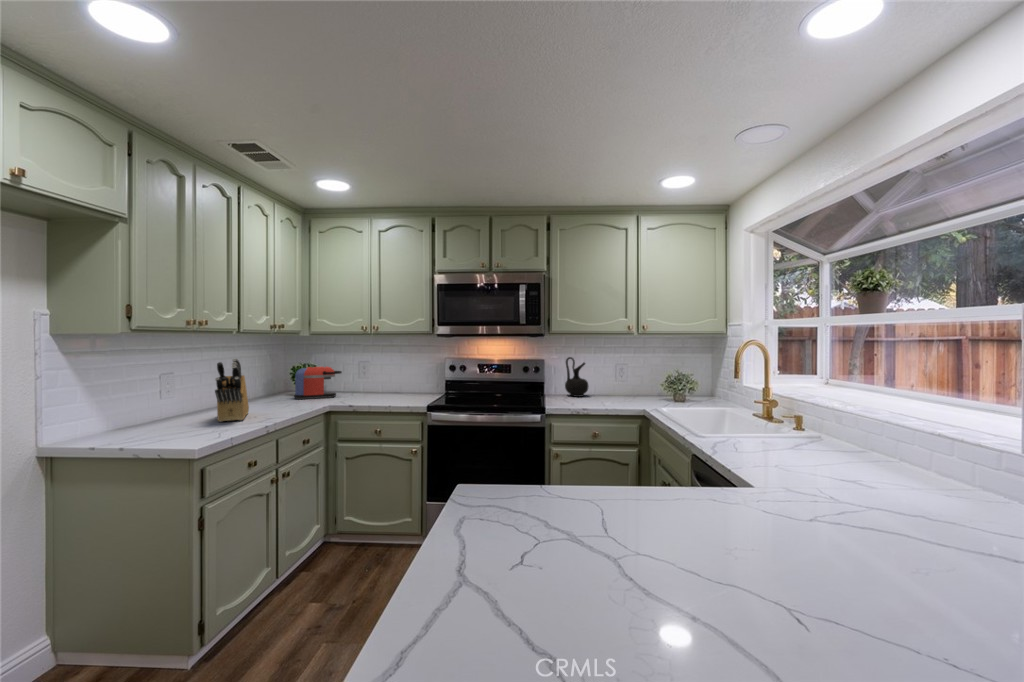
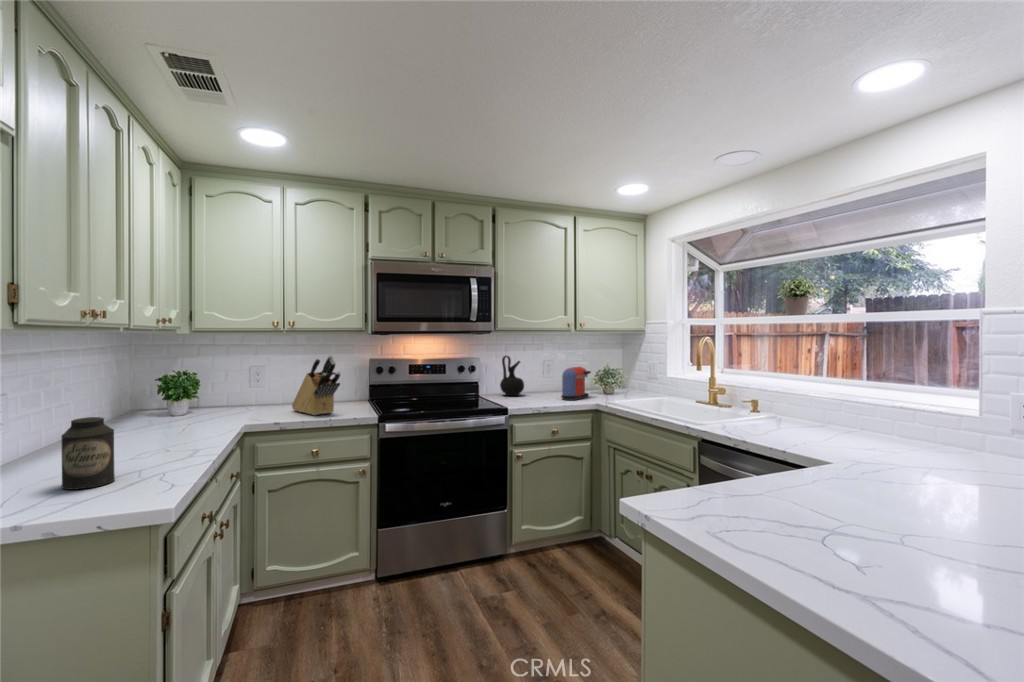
knife block: present [215,358,249,422] -> present [292,355,340,415]
coffee maker: present [294,367,342,399] -> present [561,367,591,400]
canister: none [159,392,192,438] -> present [61,417,115,489]

